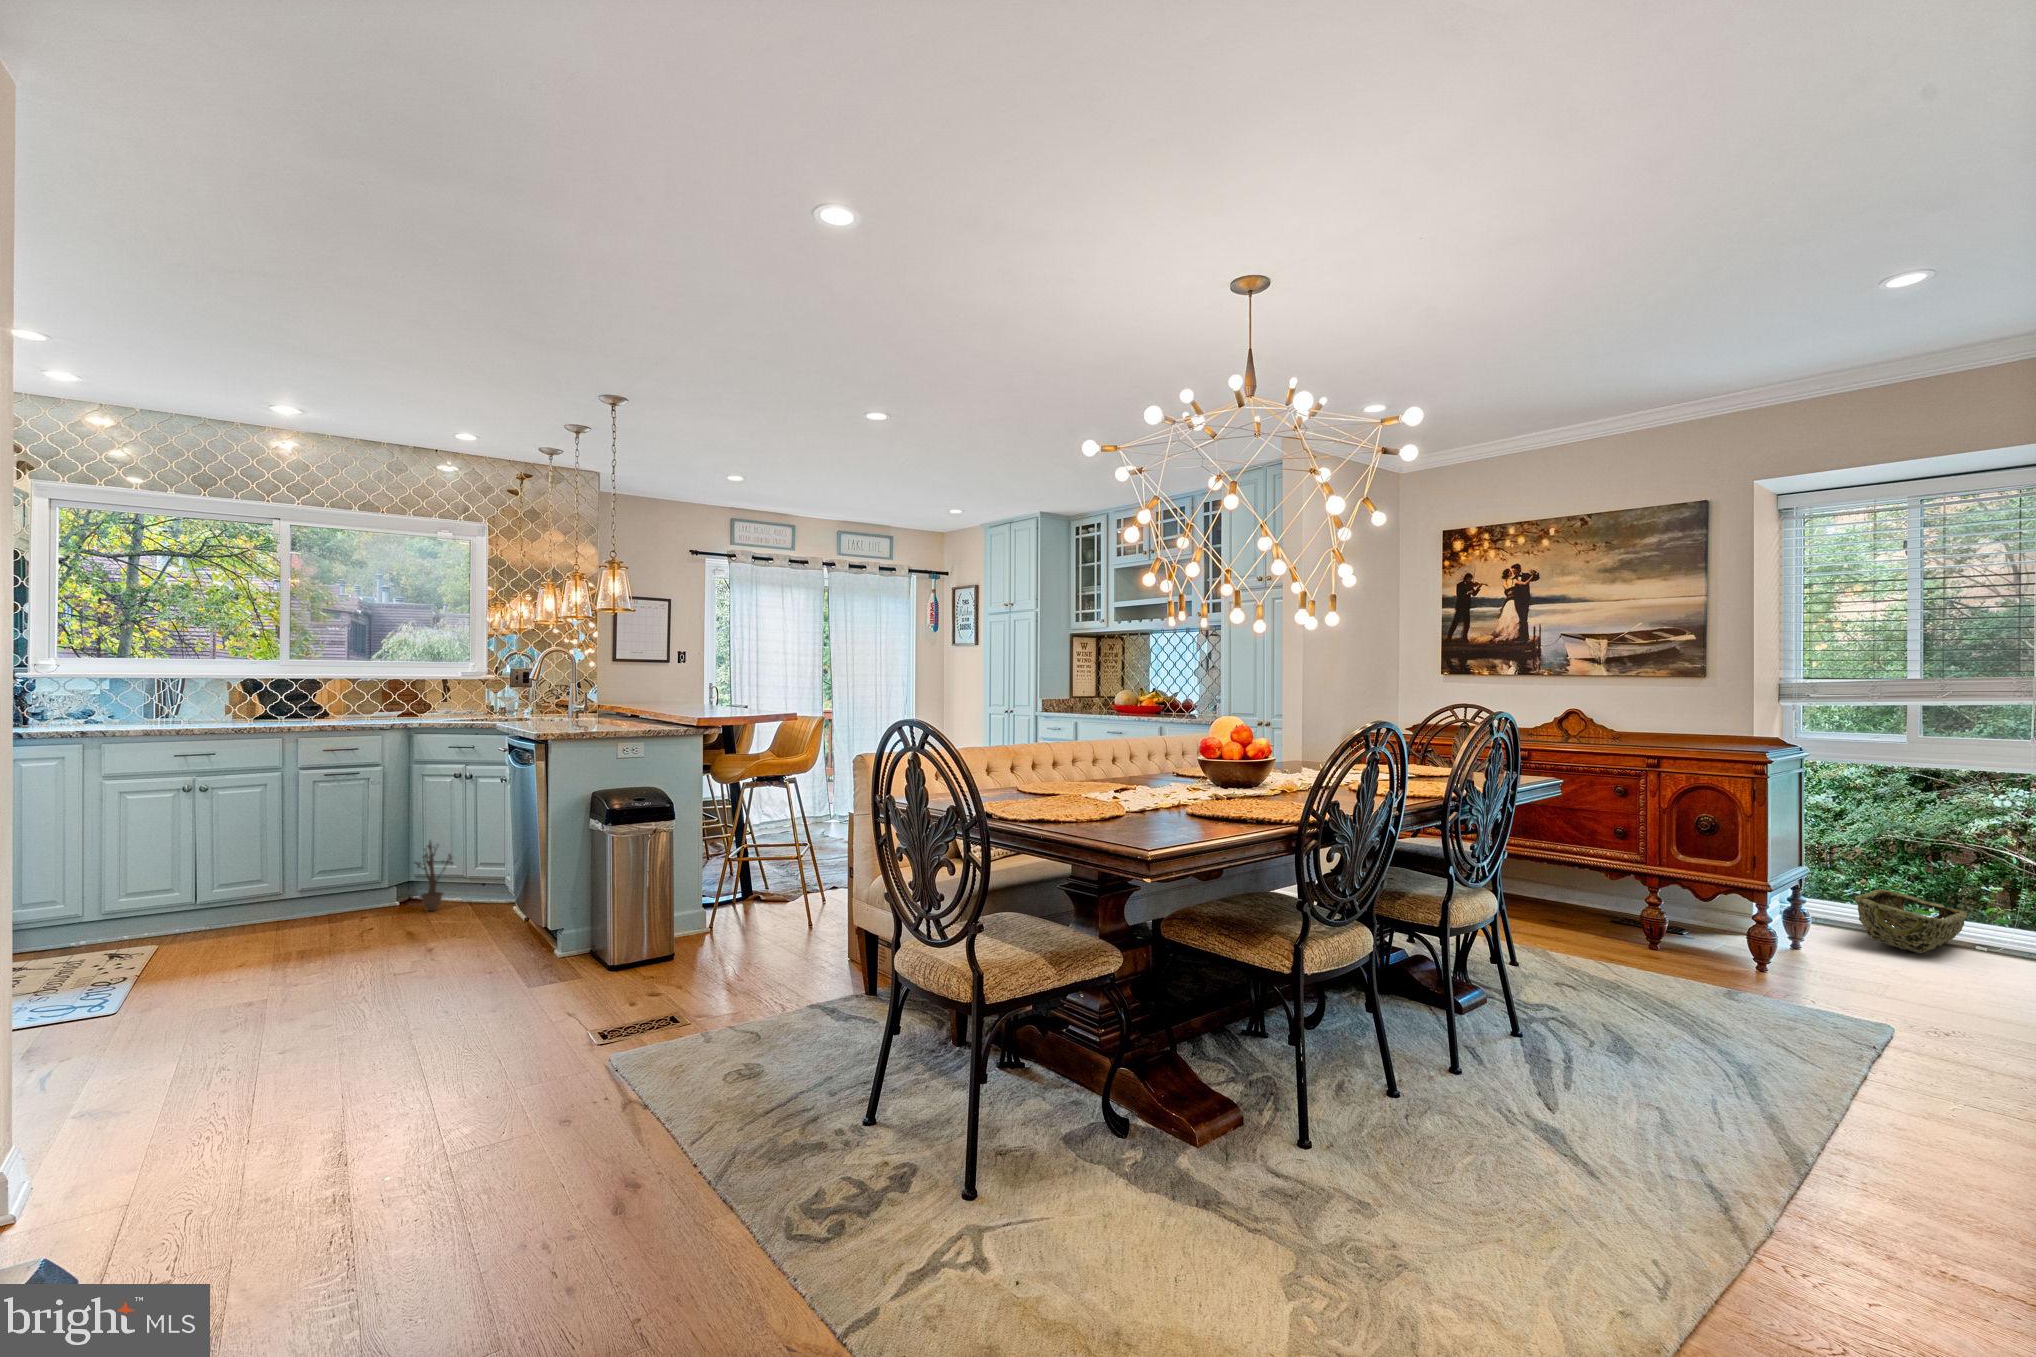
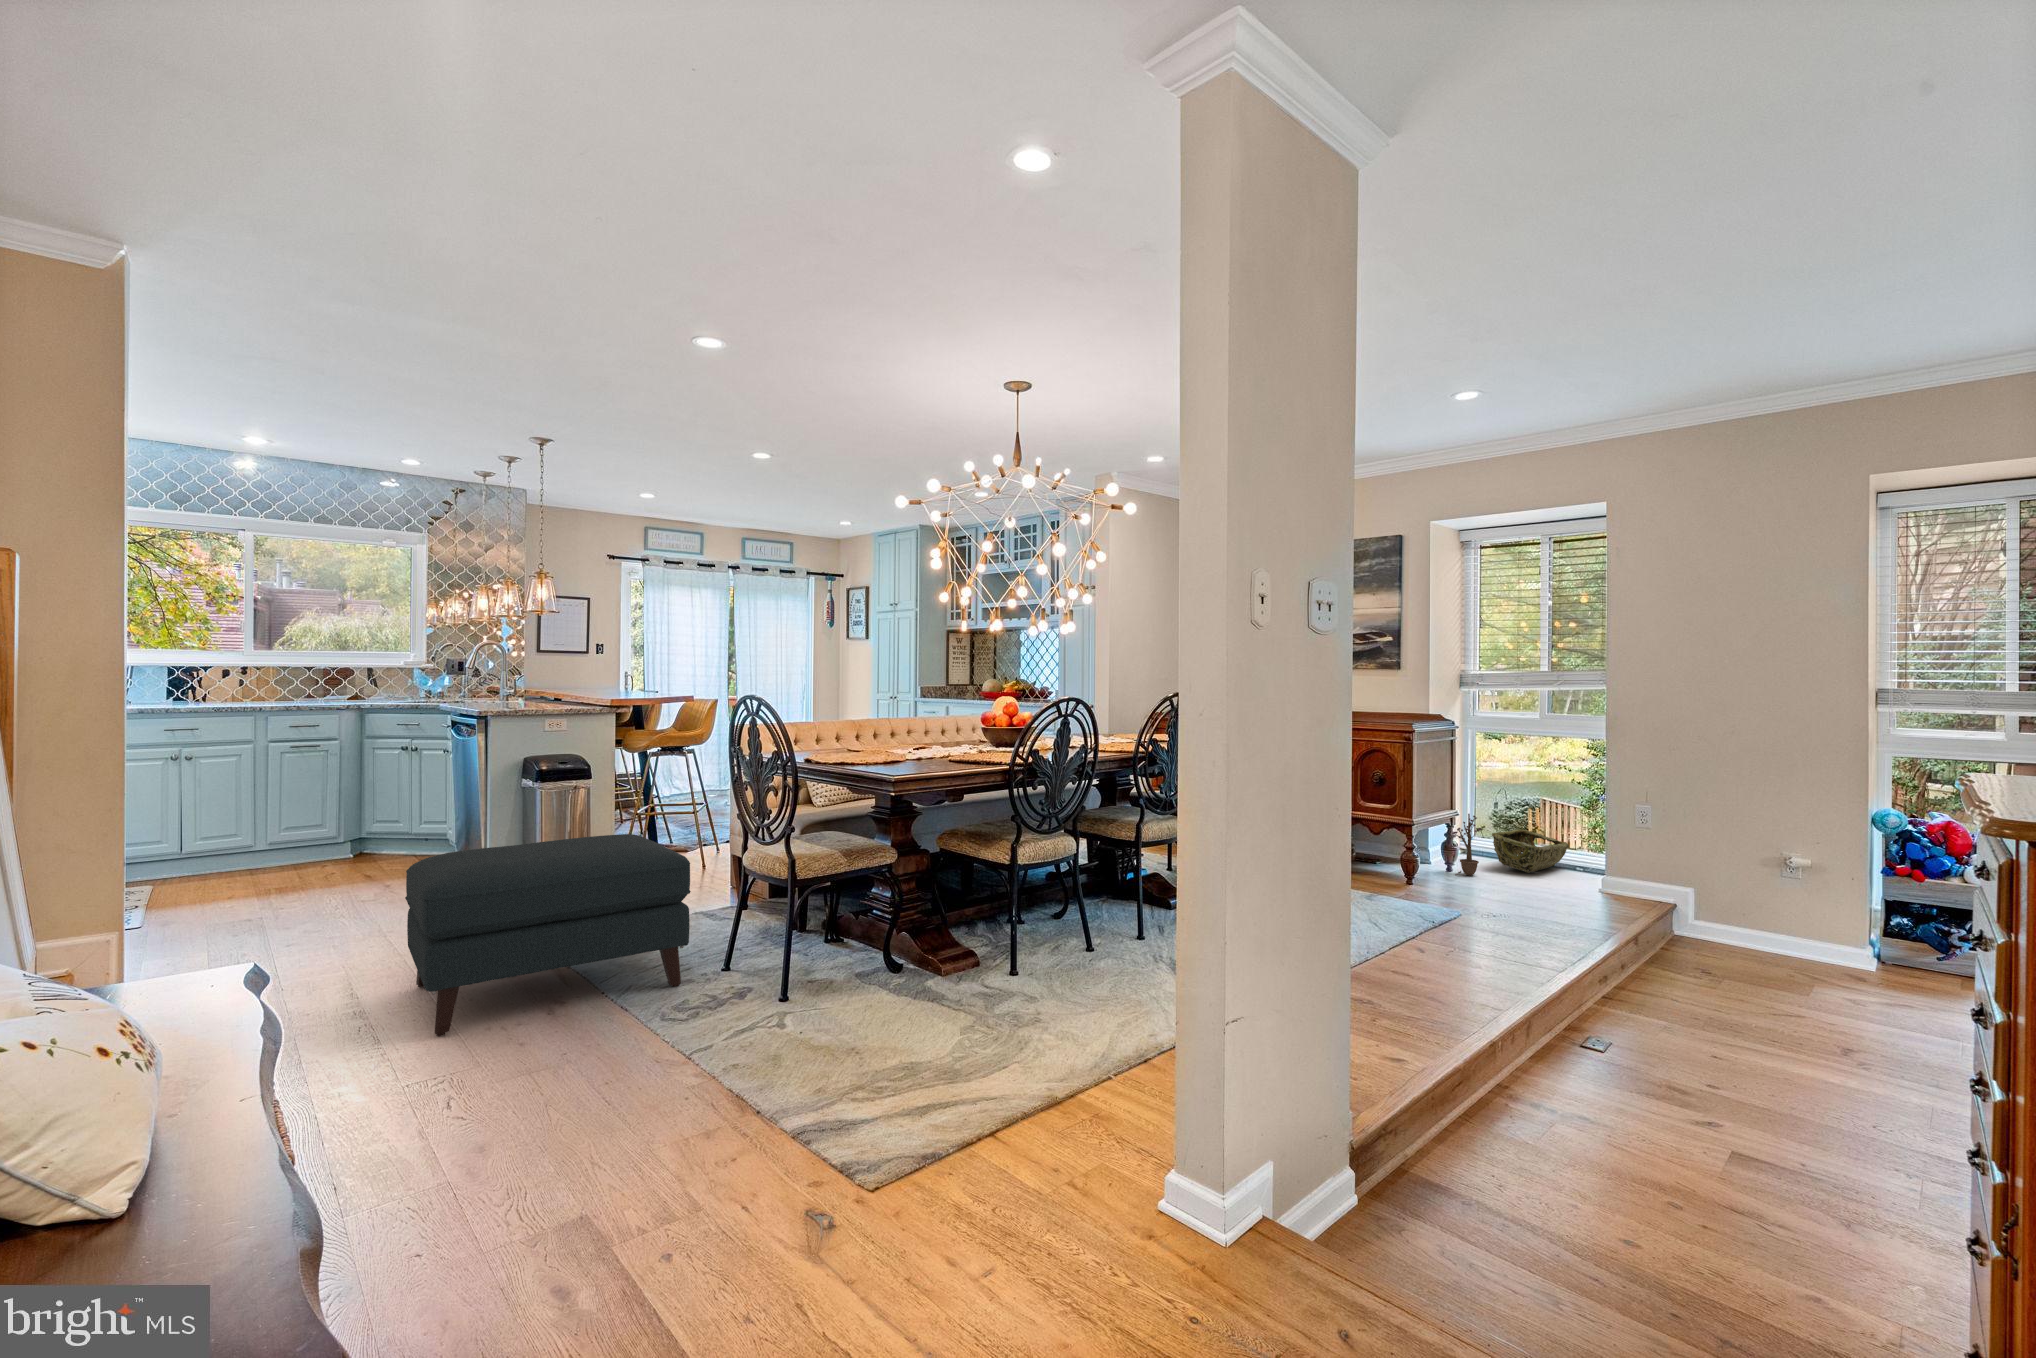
decorative plant: present [410,841,452,911] -> present [1452,814,1481,876]
ottoman: none [406,915,822,1283] -> present [405,834,691,1036]

